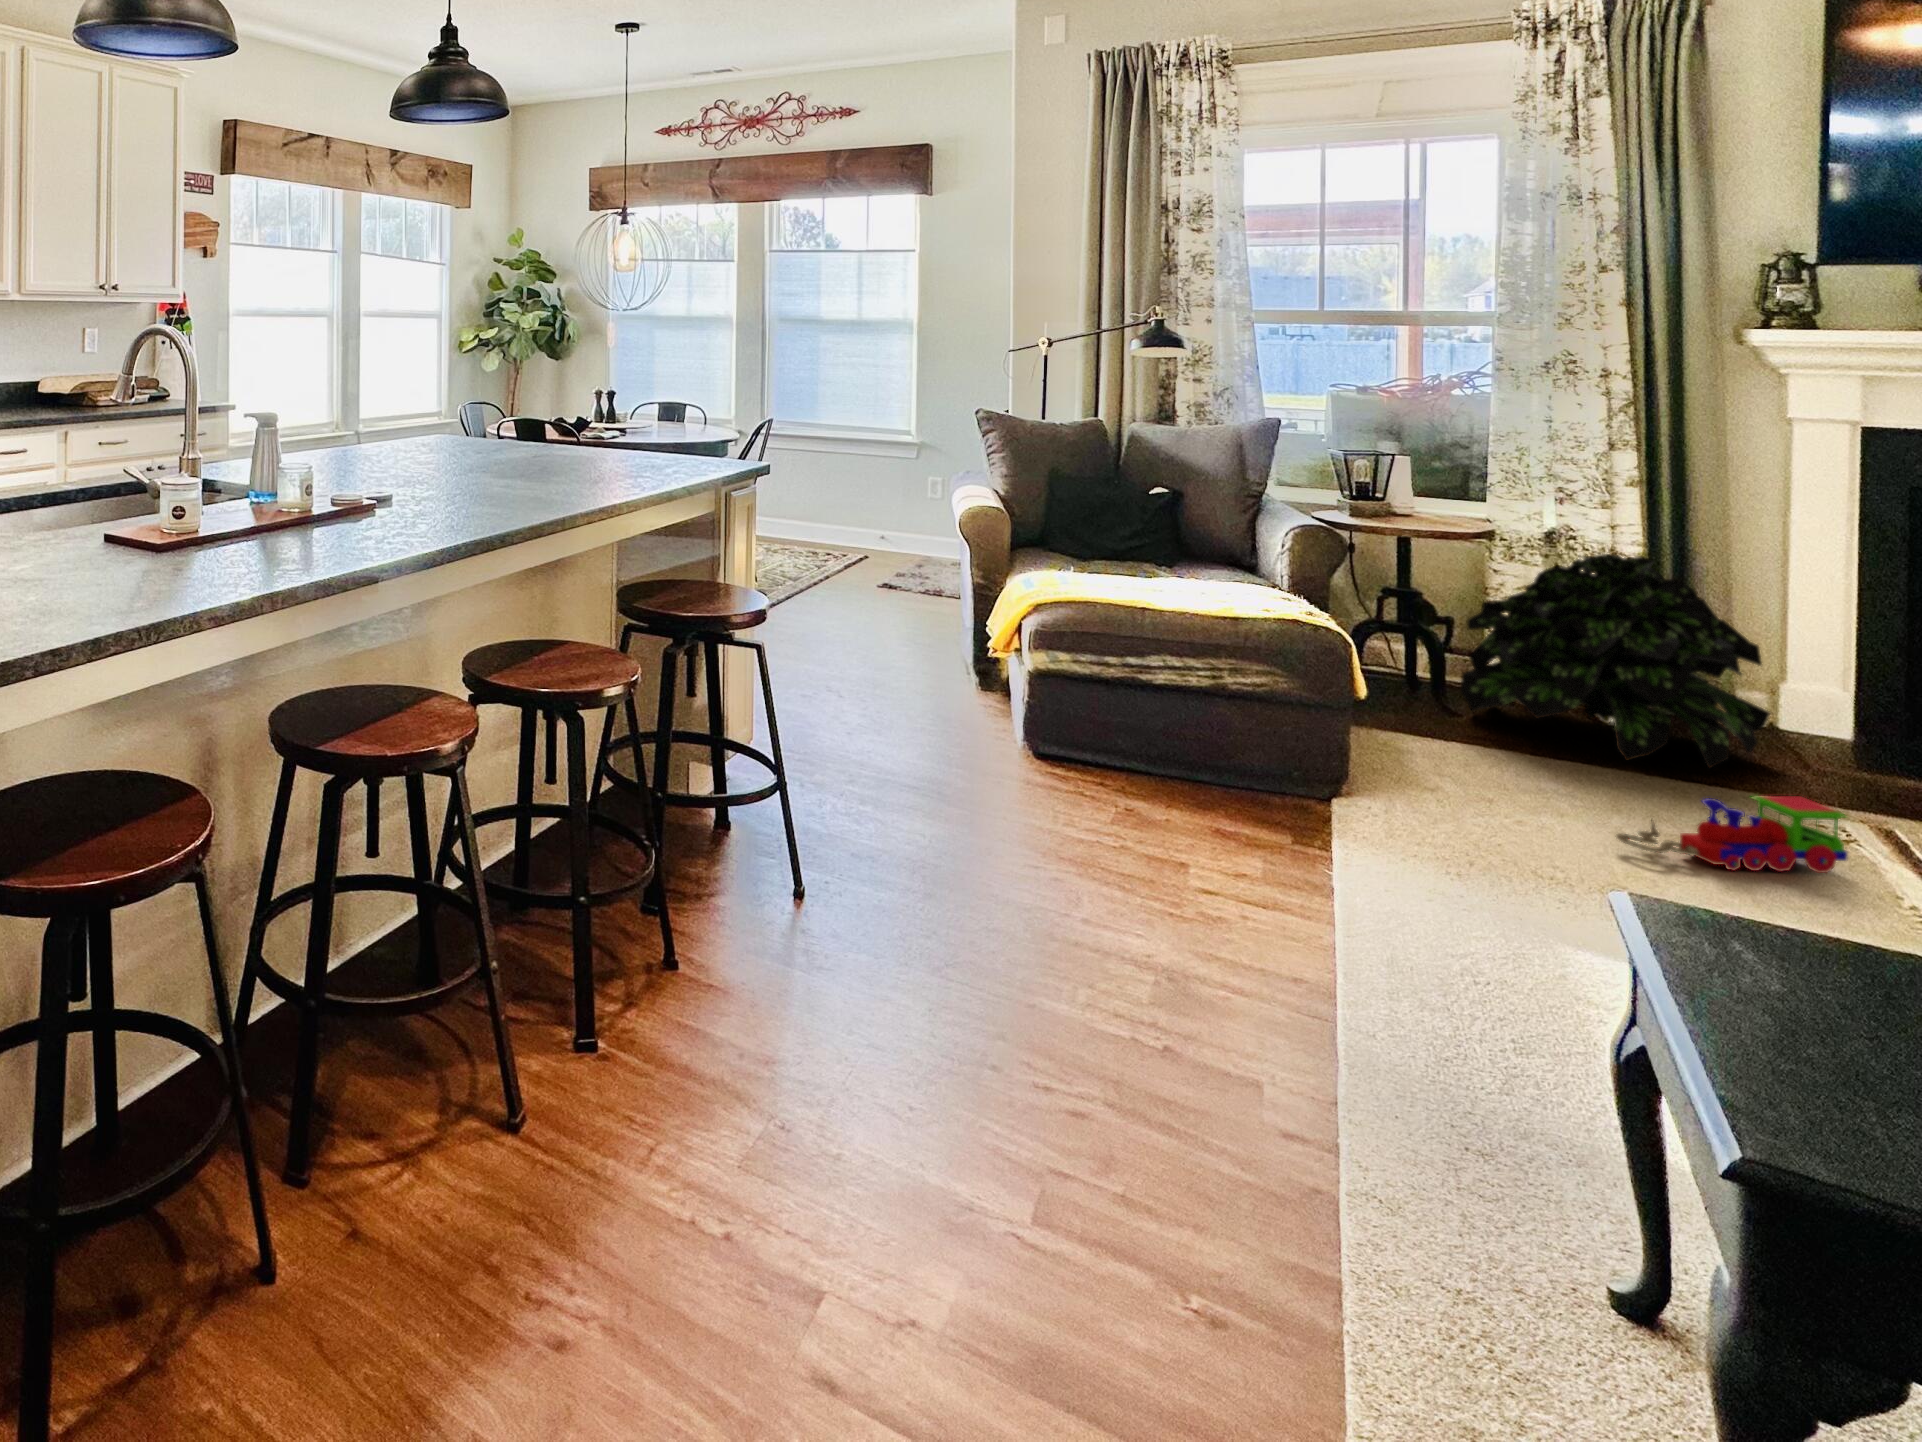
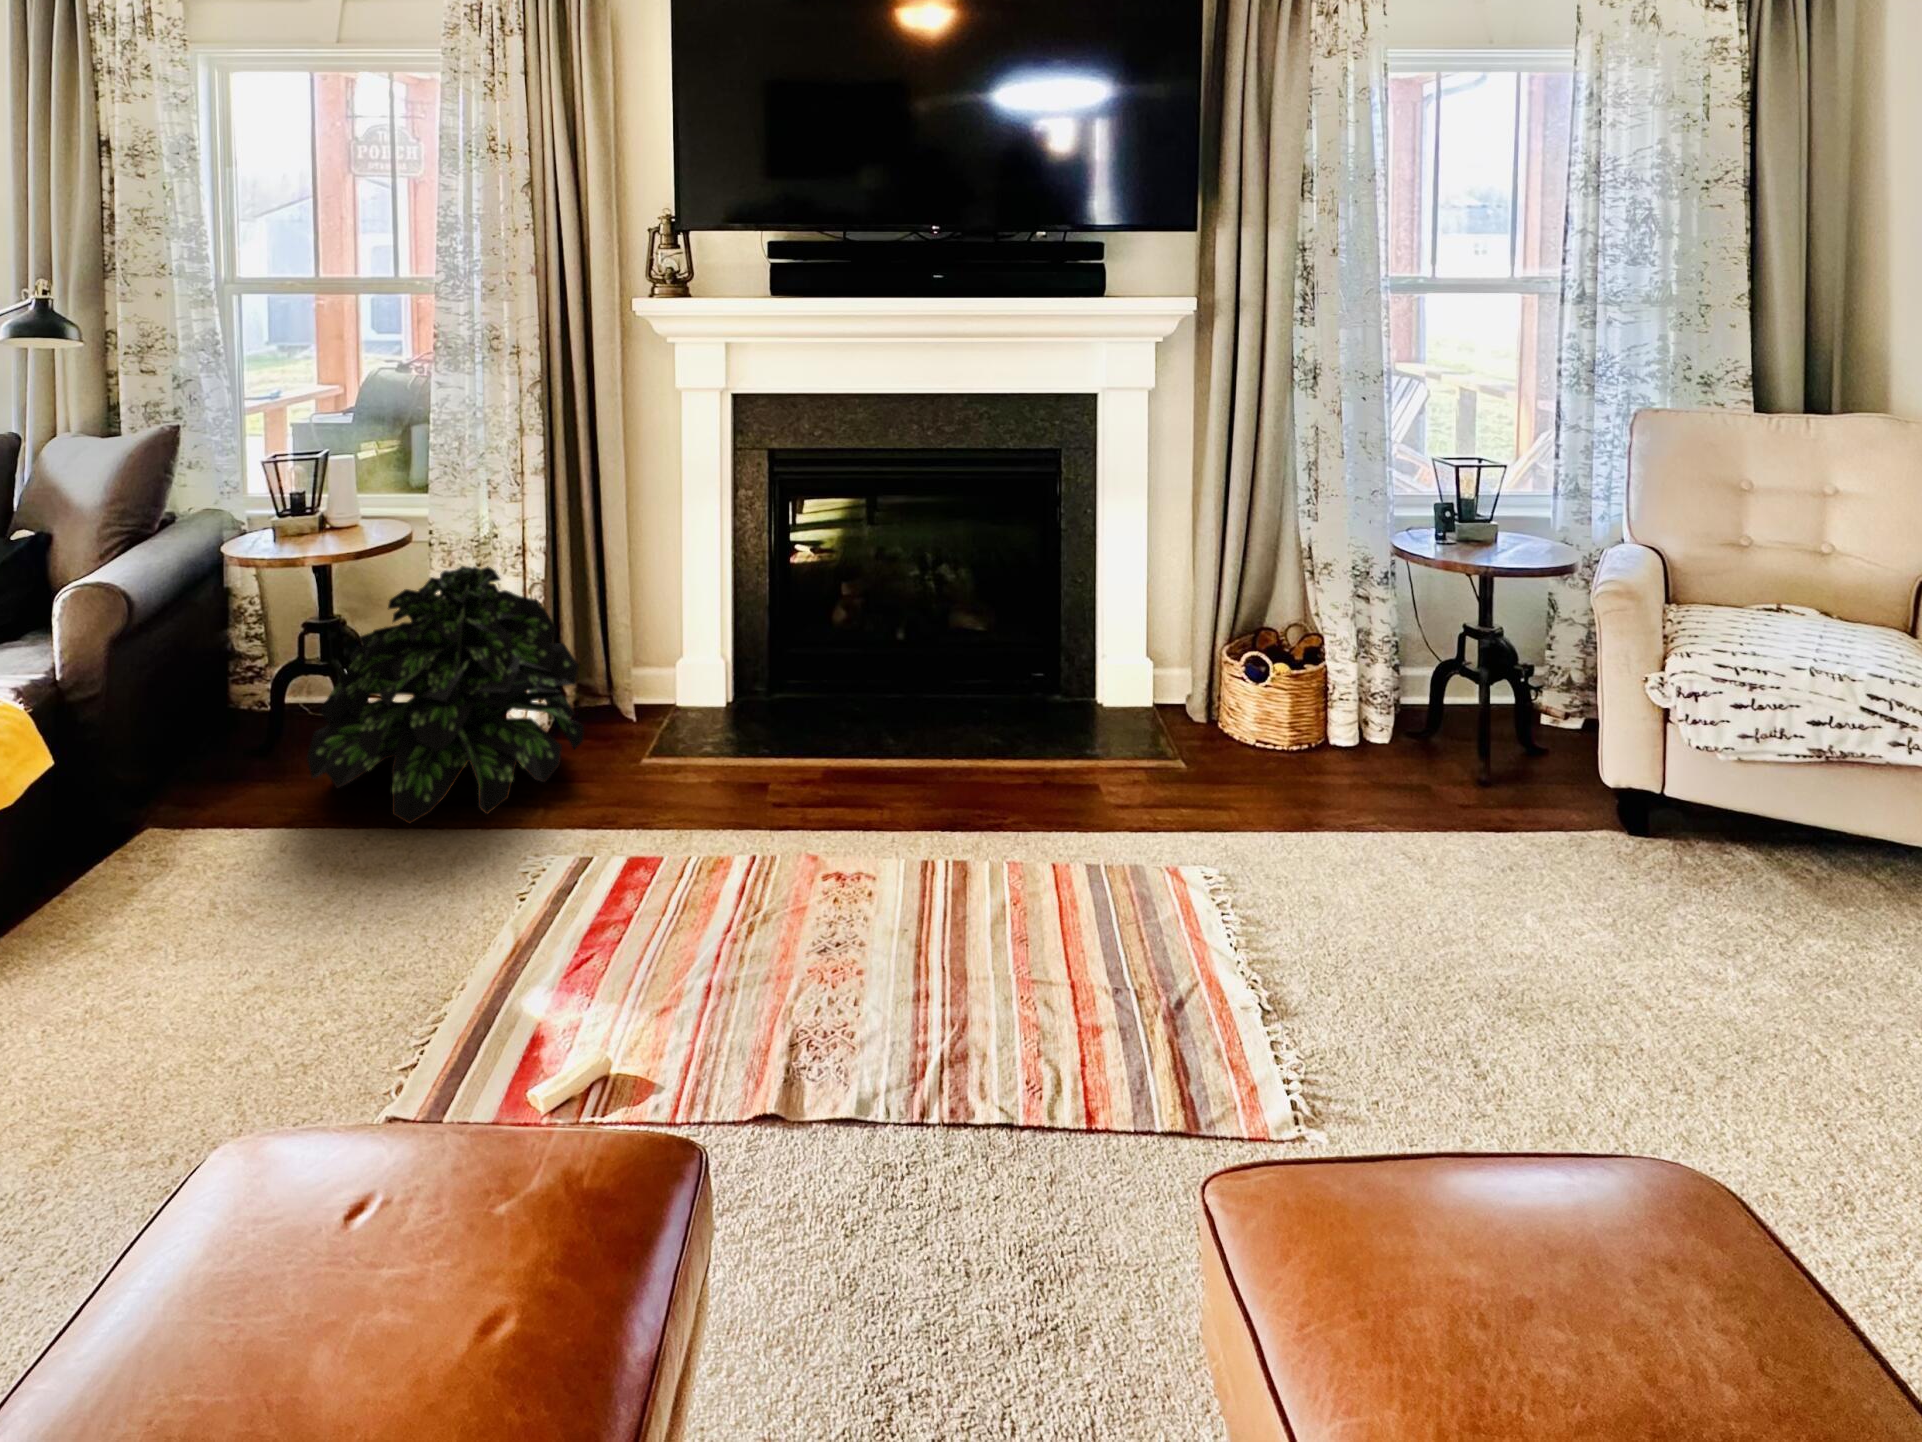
toy train: present [1616,795,1848,873] -> none [160,894,416,1034]

